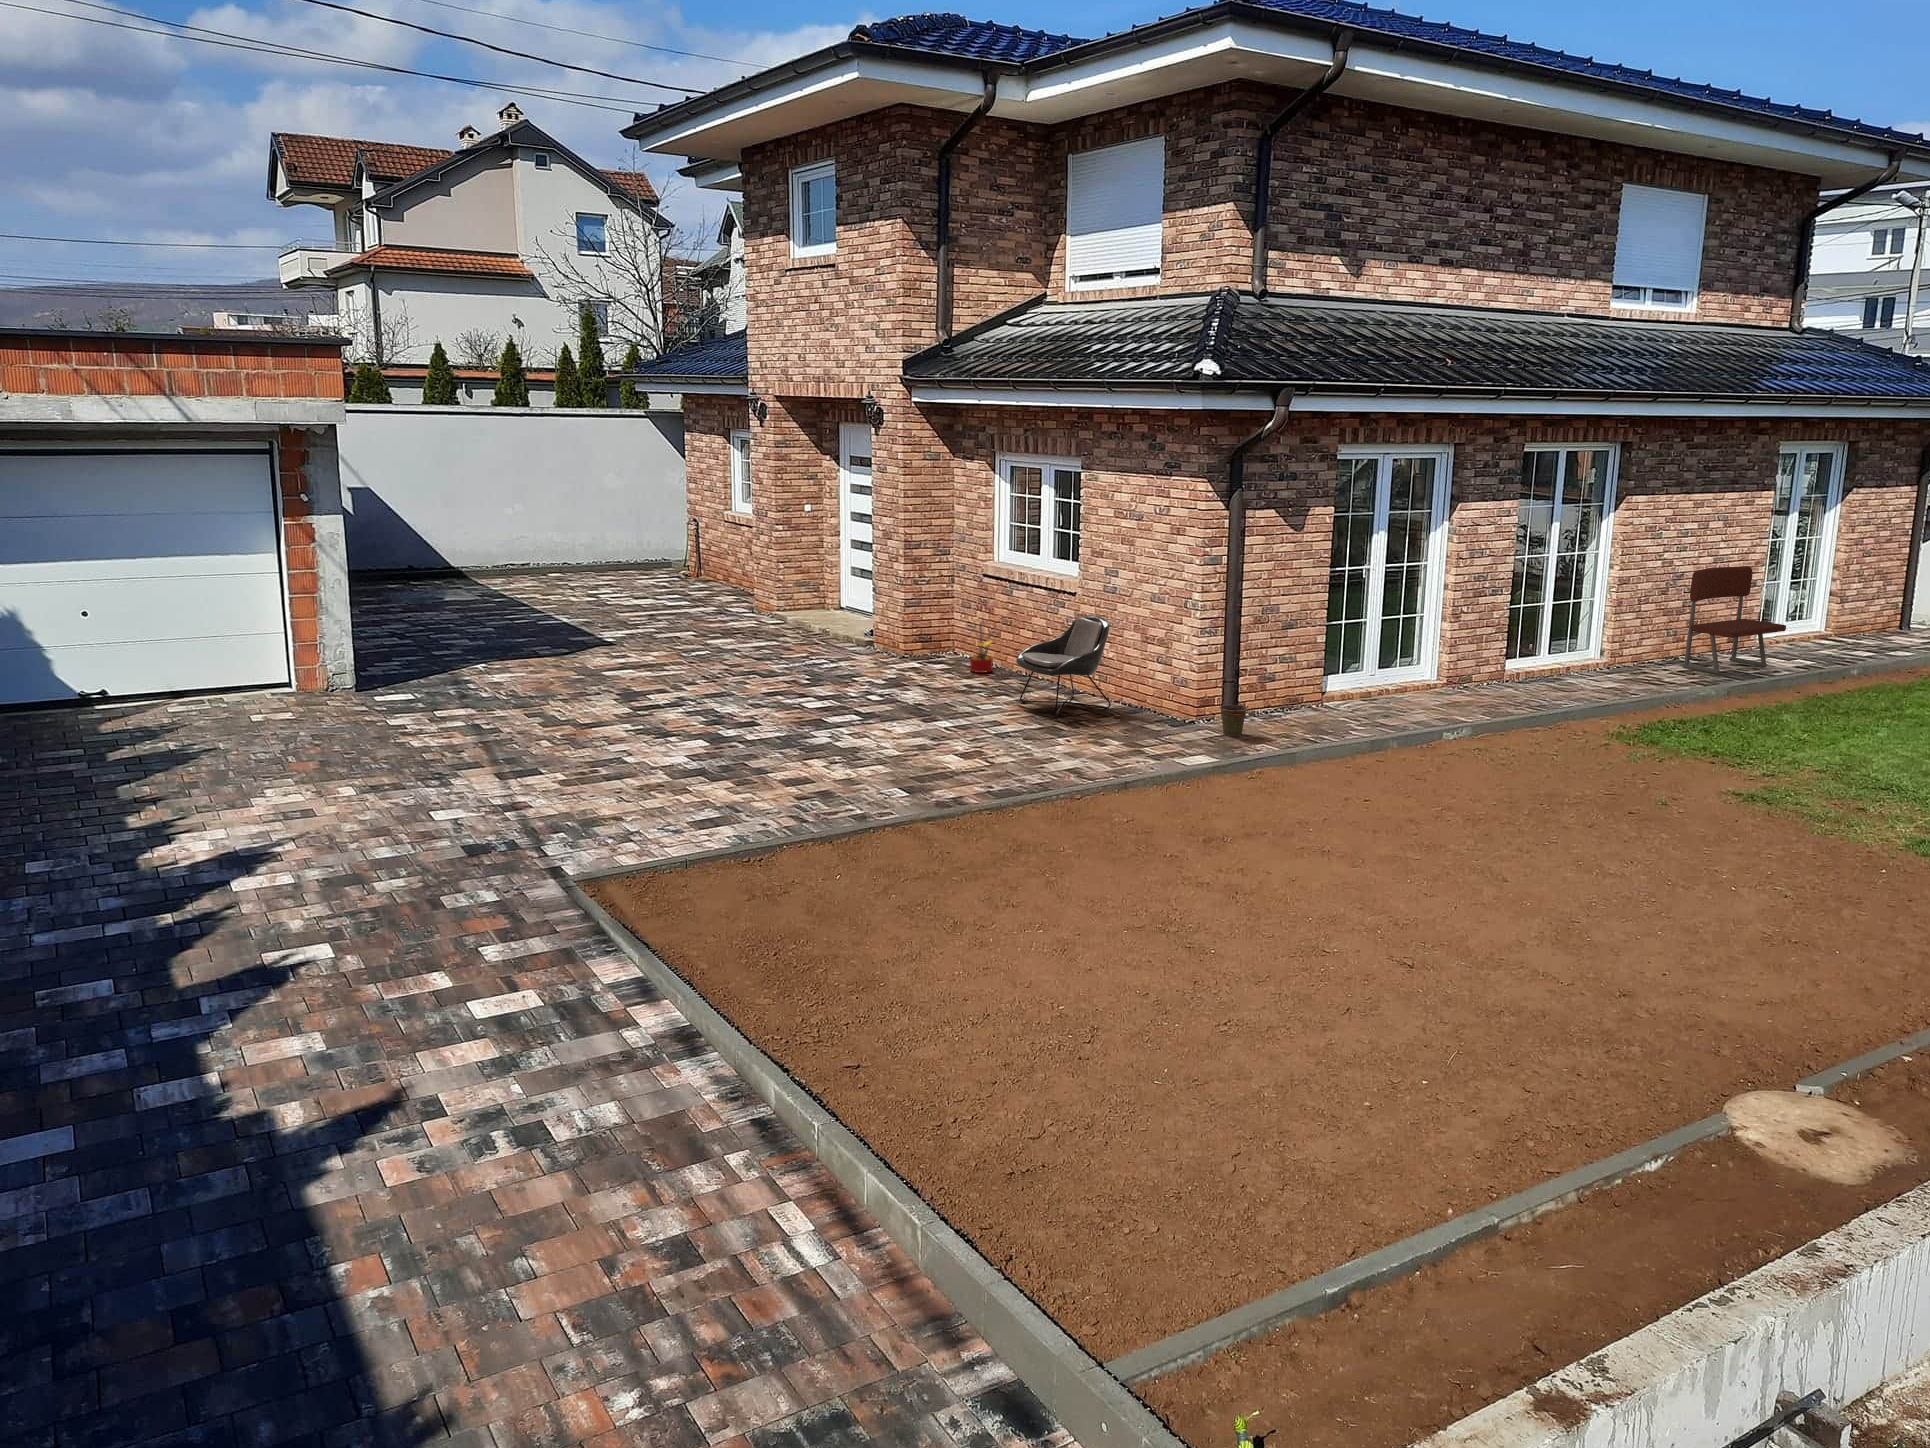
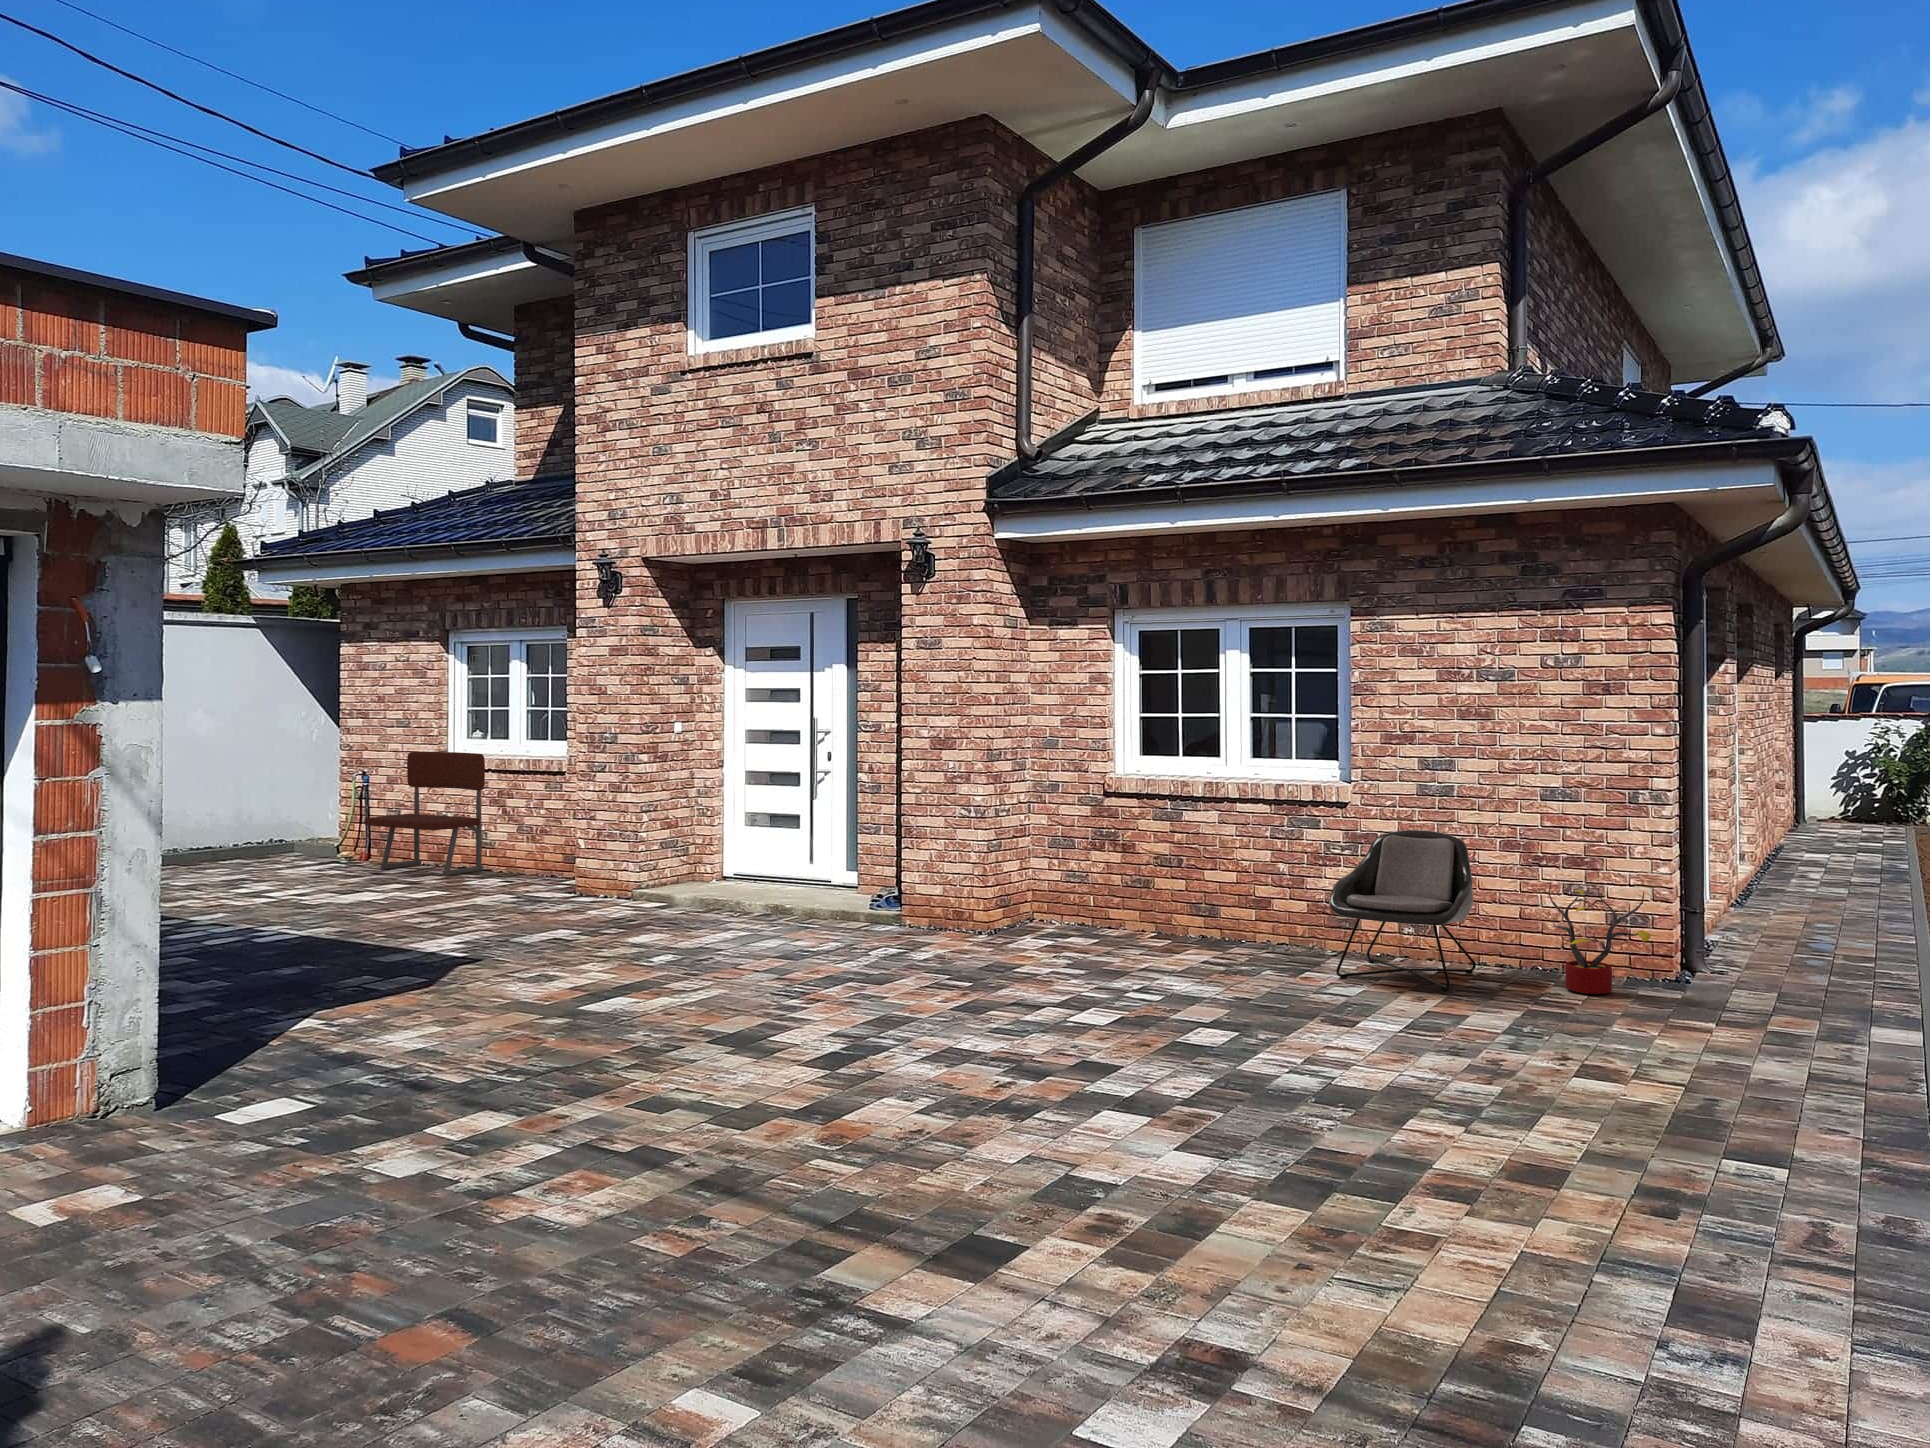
bench: present [1682,566,1786,674] -> present [365,752,485,876]
decorative plant: present [970,622,996,673] -> present [1545,883,1651,994]
bucket: present [1220,705,1248,736] -> none [1699,940,1749,989]

